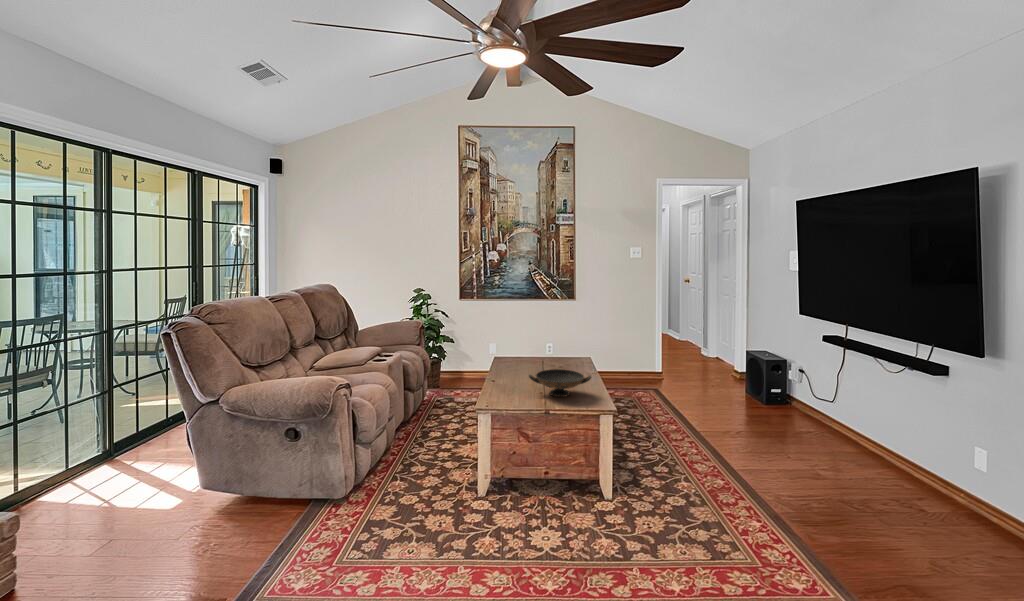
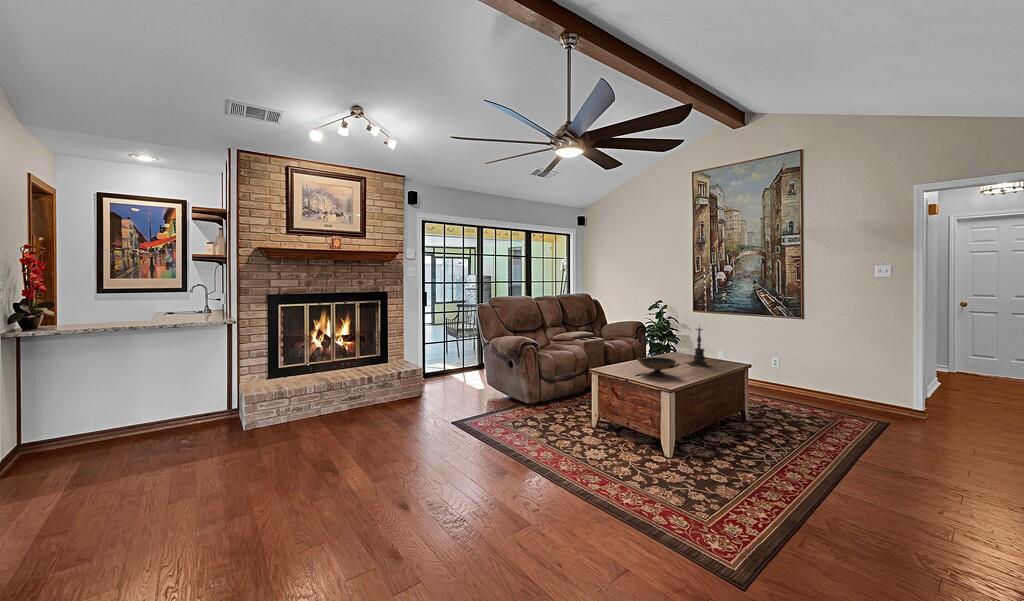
candle holder: none [539,317,573,372] -> present [687,328,711,366]

